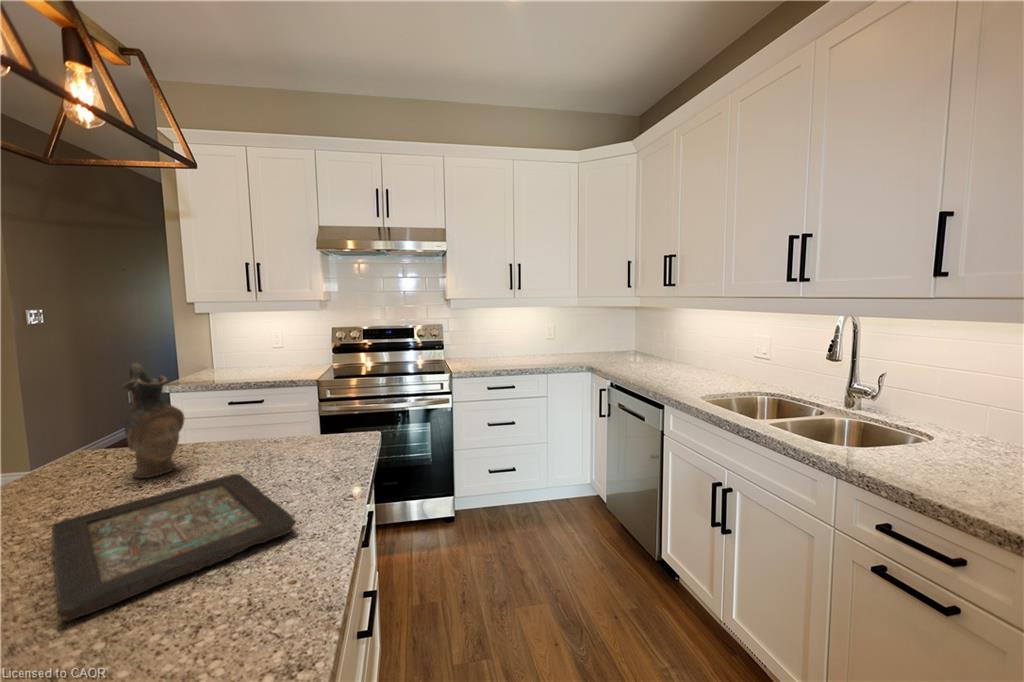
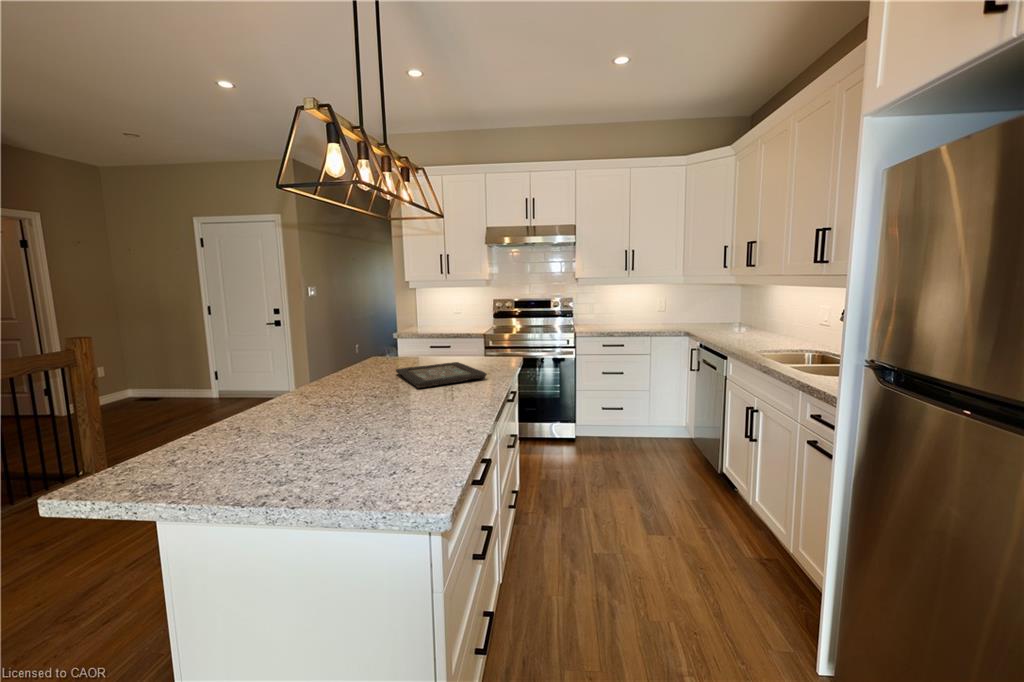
ceramic pitcher: present [123,363,184,478] -> none [408,309,432,363]

